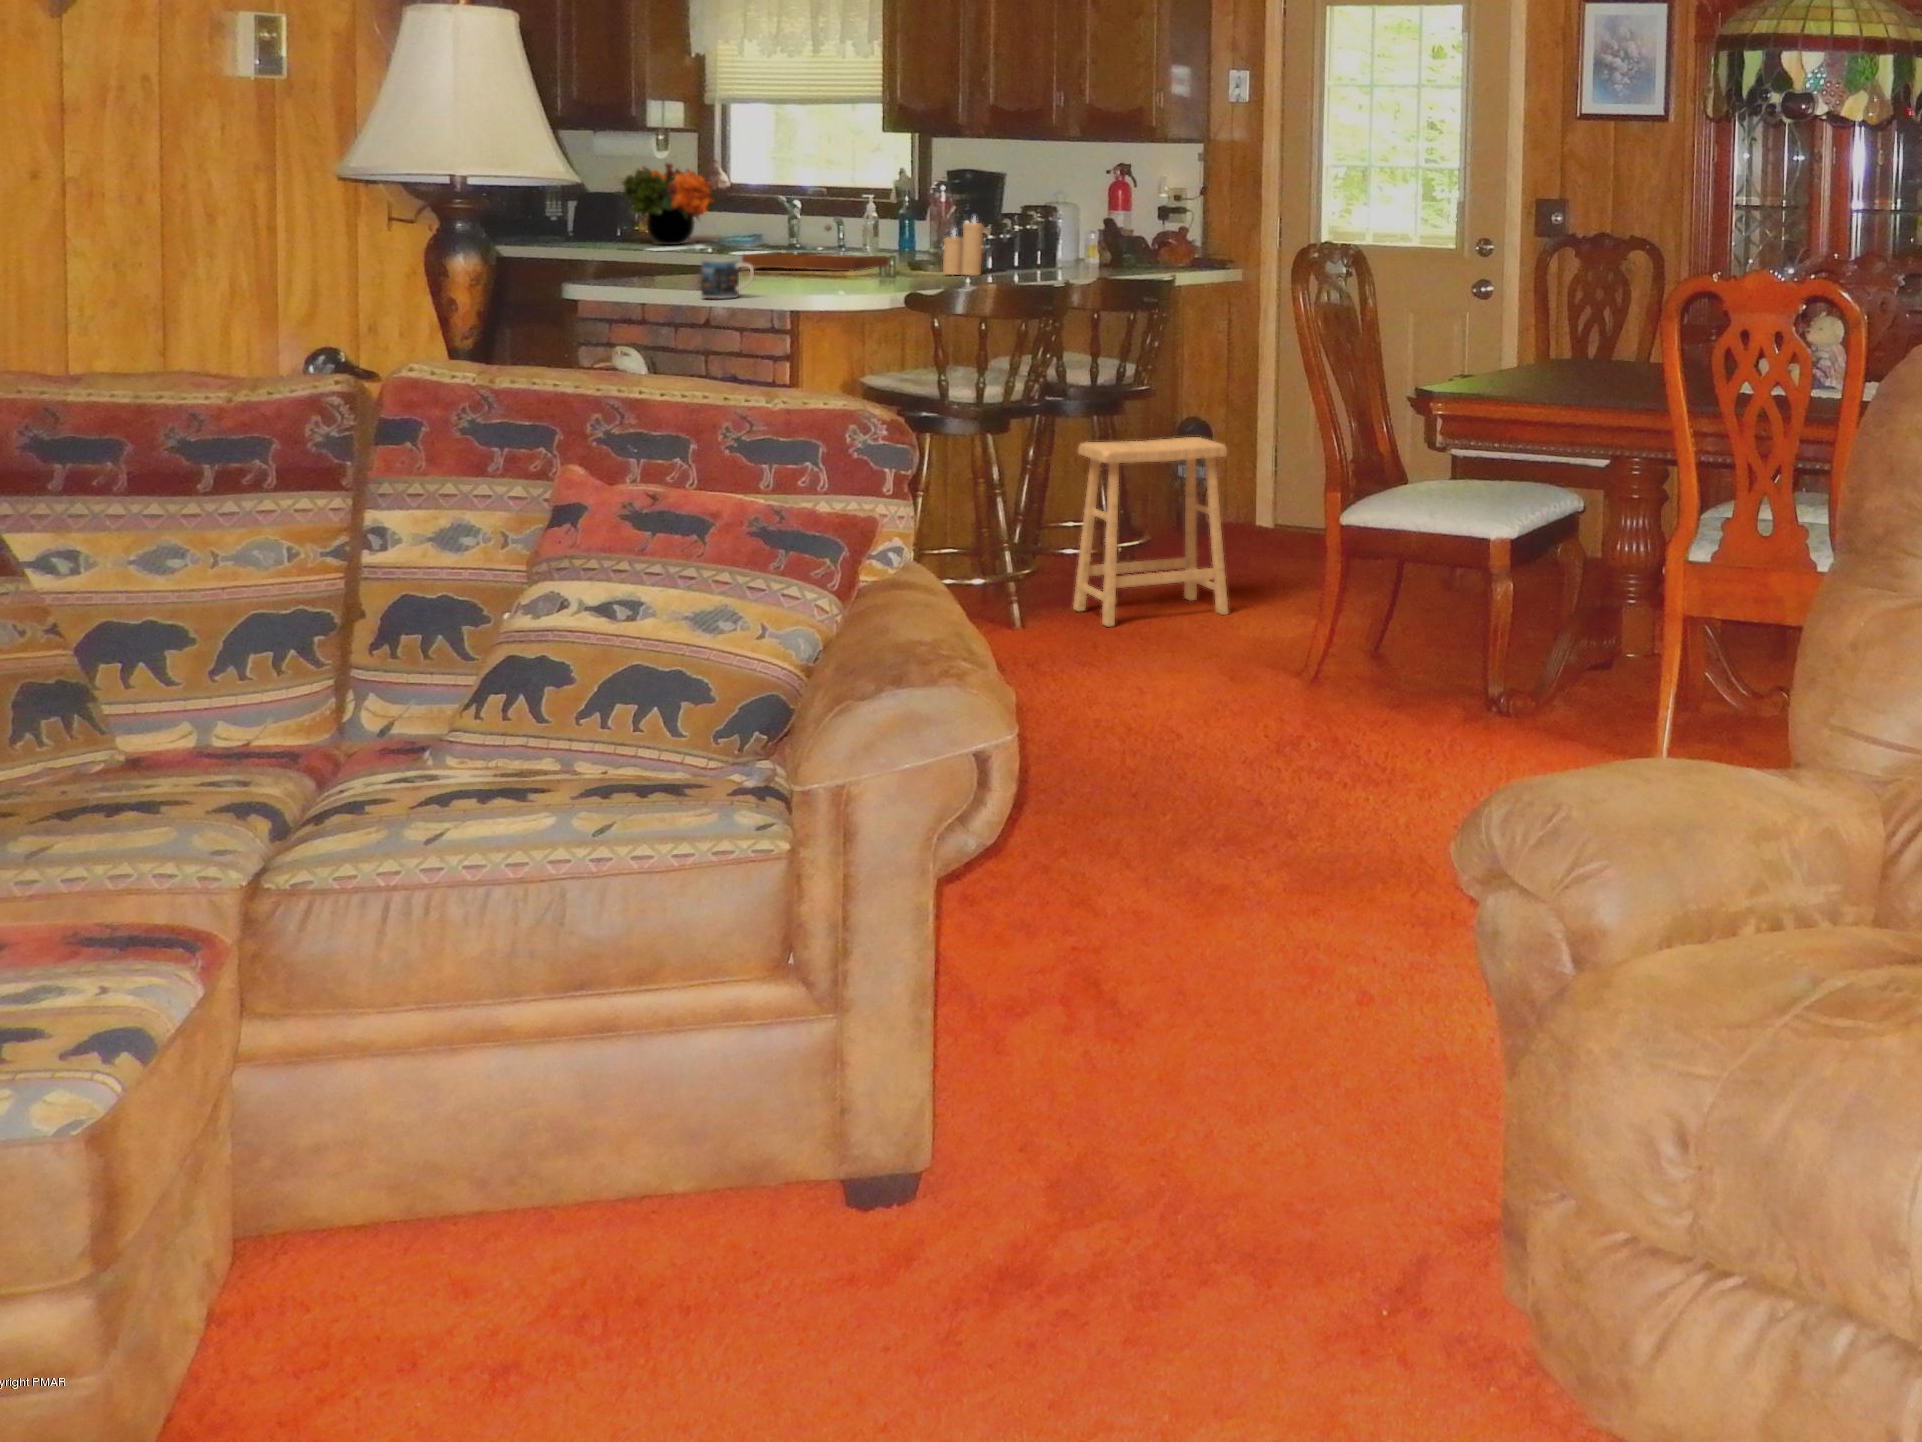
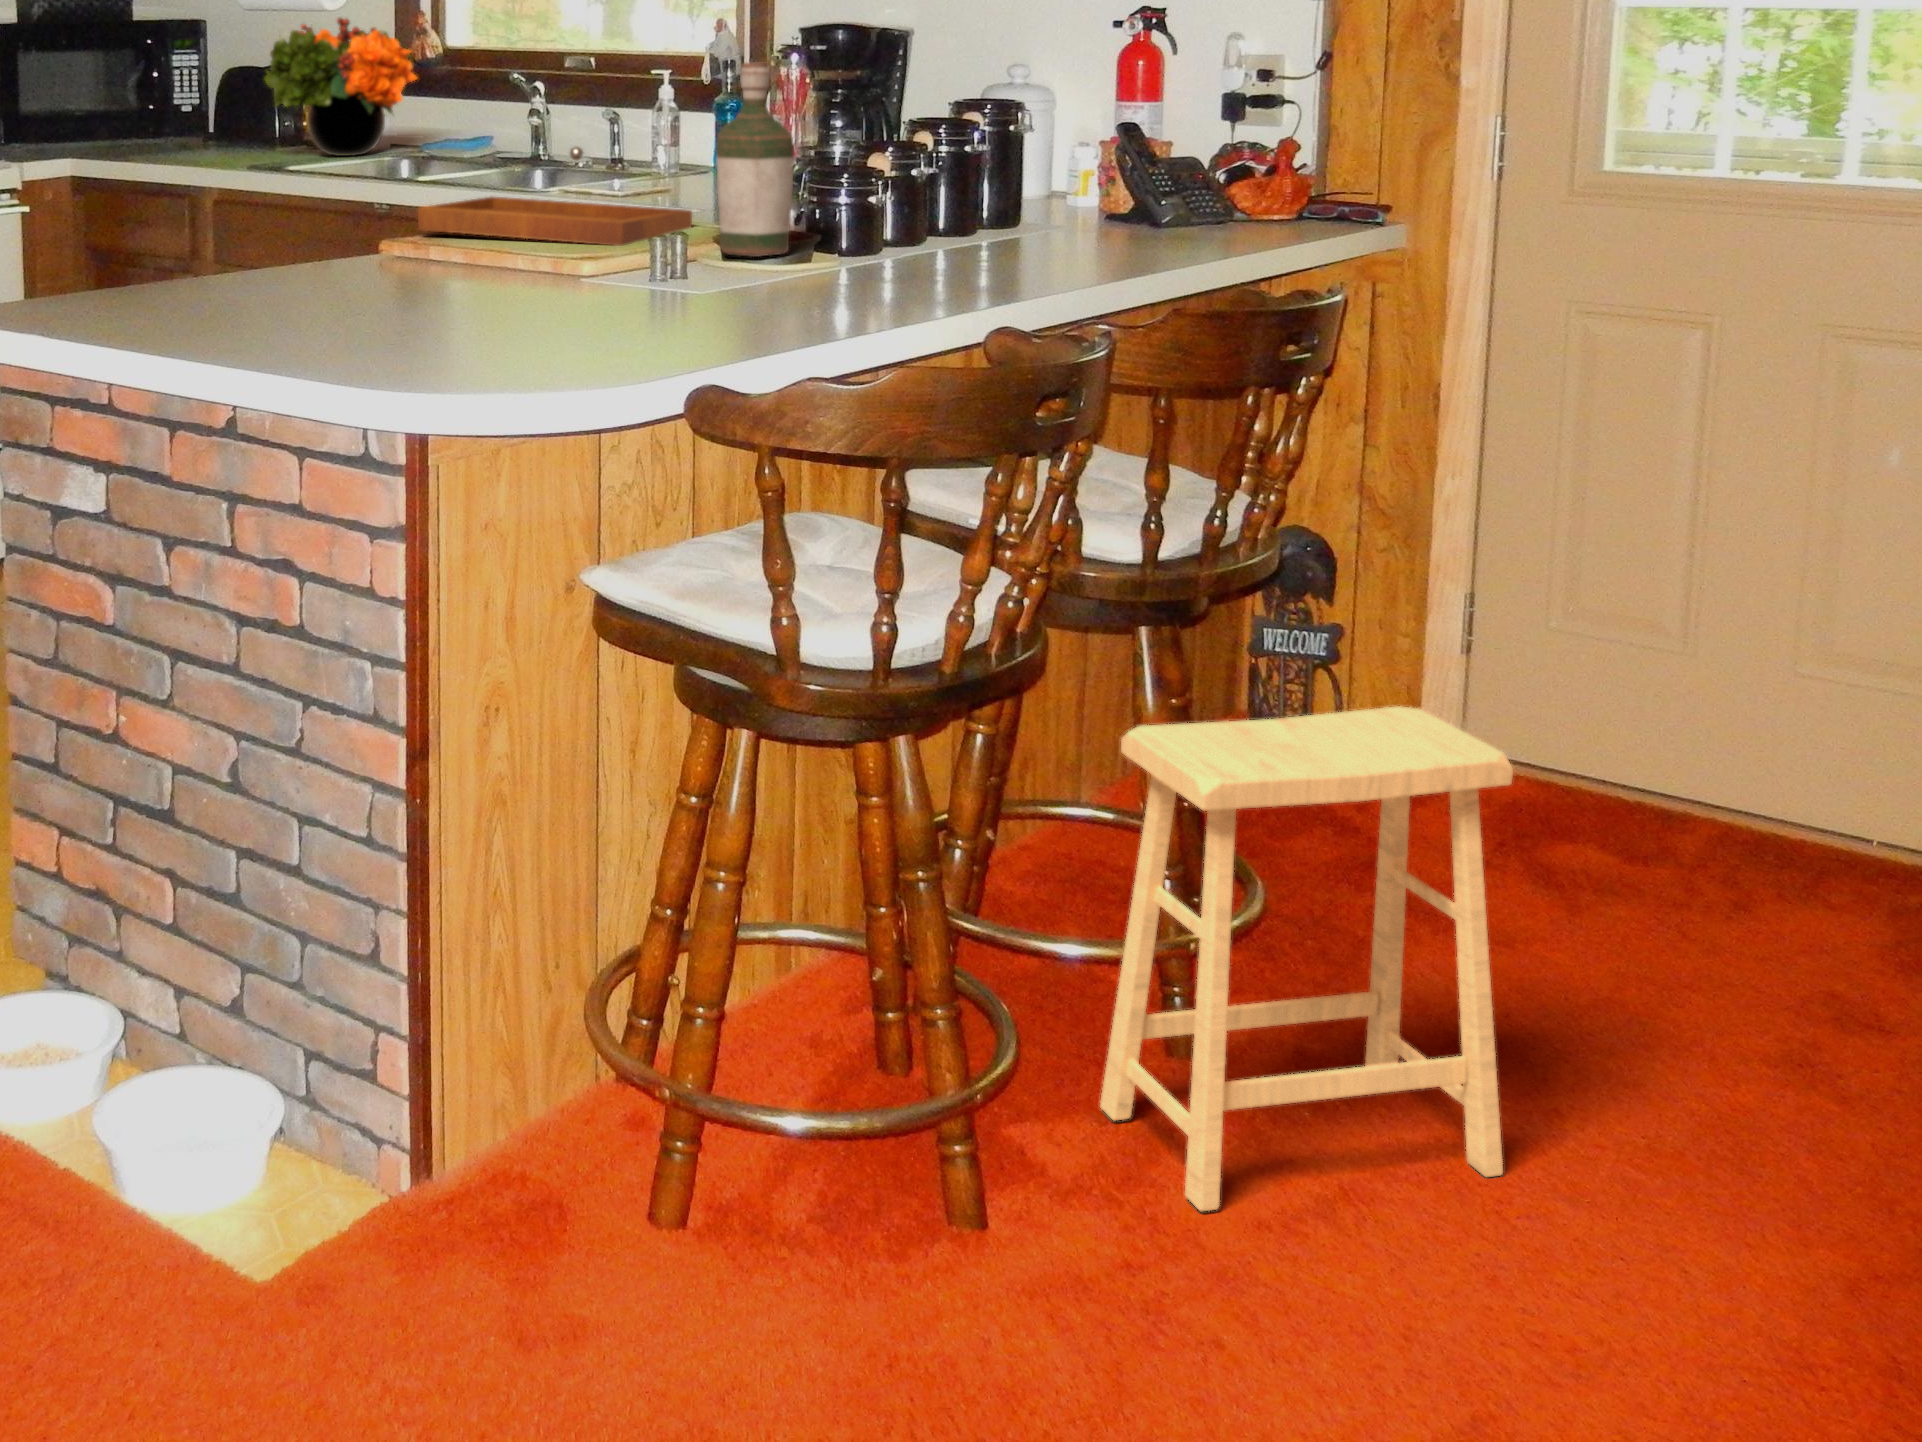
bottle: none [903,180,941,273] -> present [716,62,794,257]
candle: present [943,217,984,276] -> none [796,140,884,271]
mug: present [701,259,754,299] -> none [283,261,389,352]

